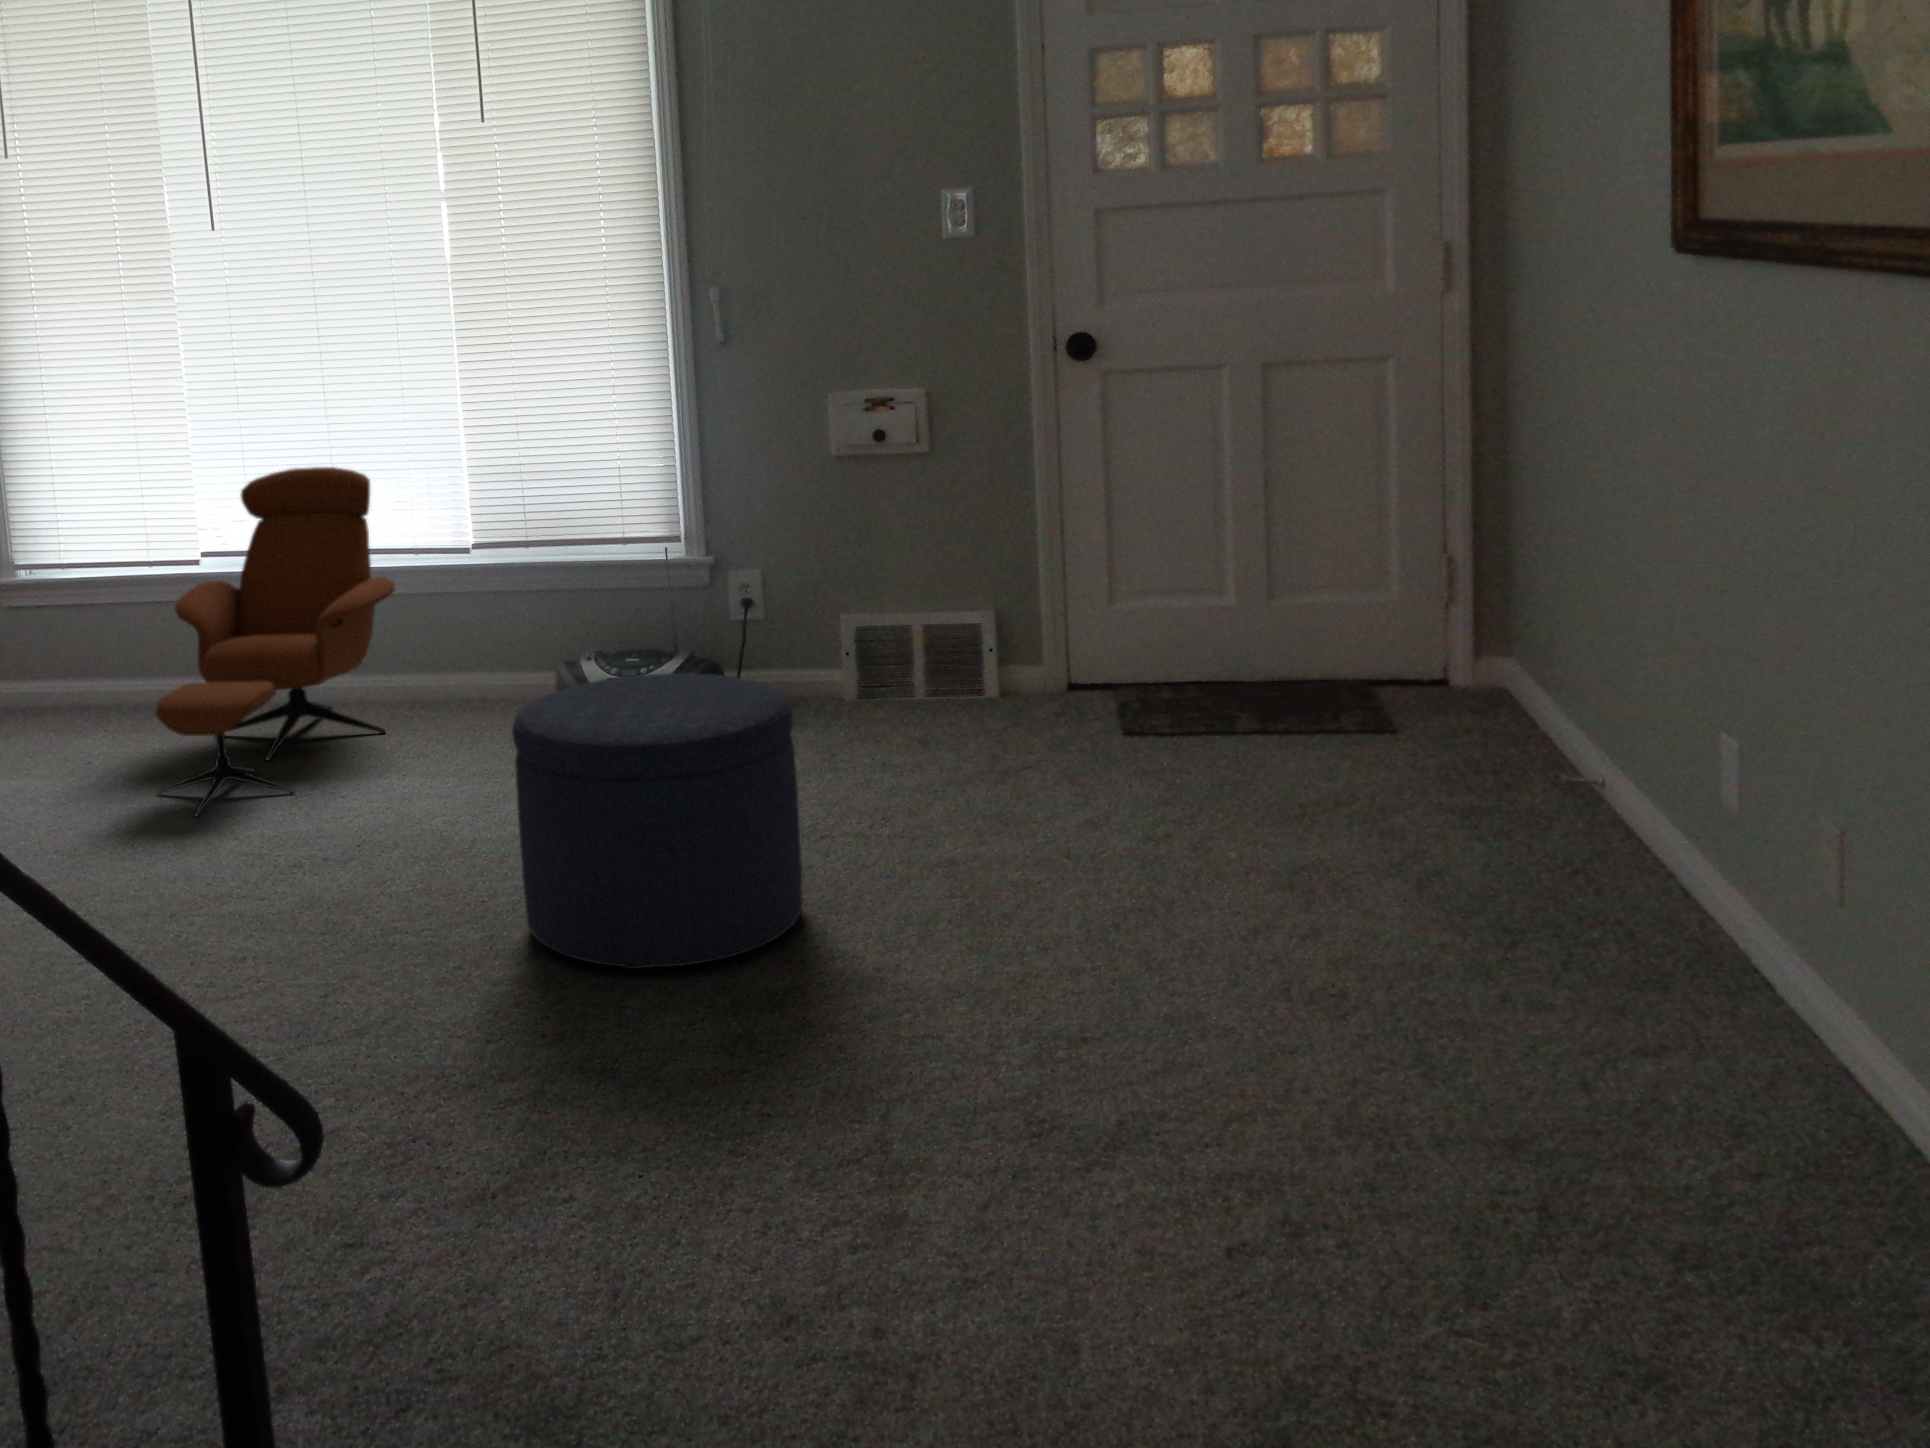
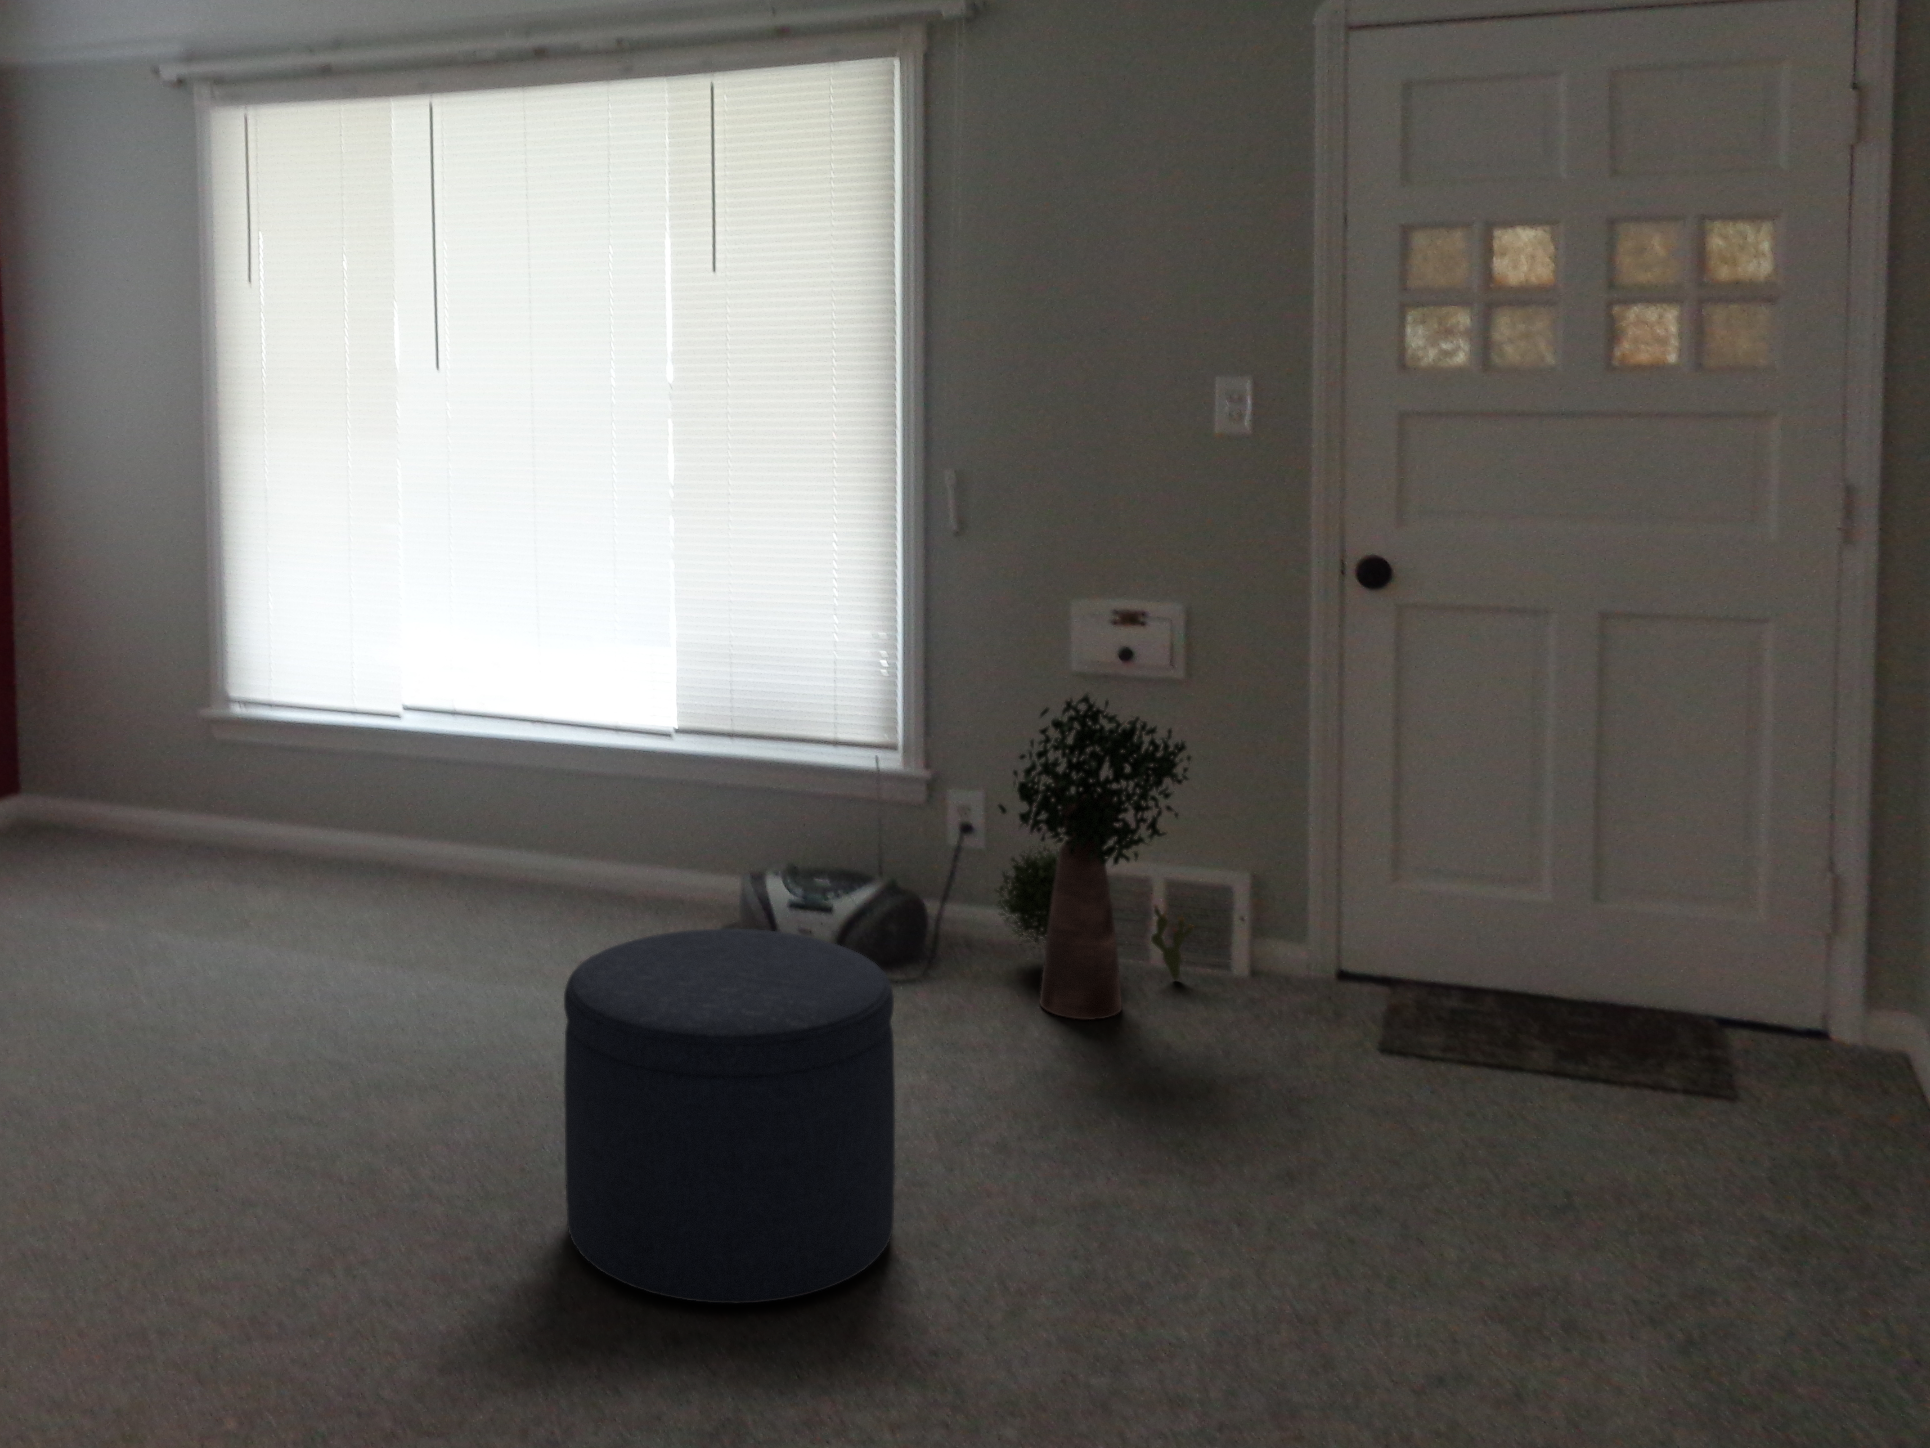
lounge chair: present [155,467,395,816] -> none [289,626,581,1004]
potted plant: none [783,467,954,744] -> present [995,693,1193,1020]

